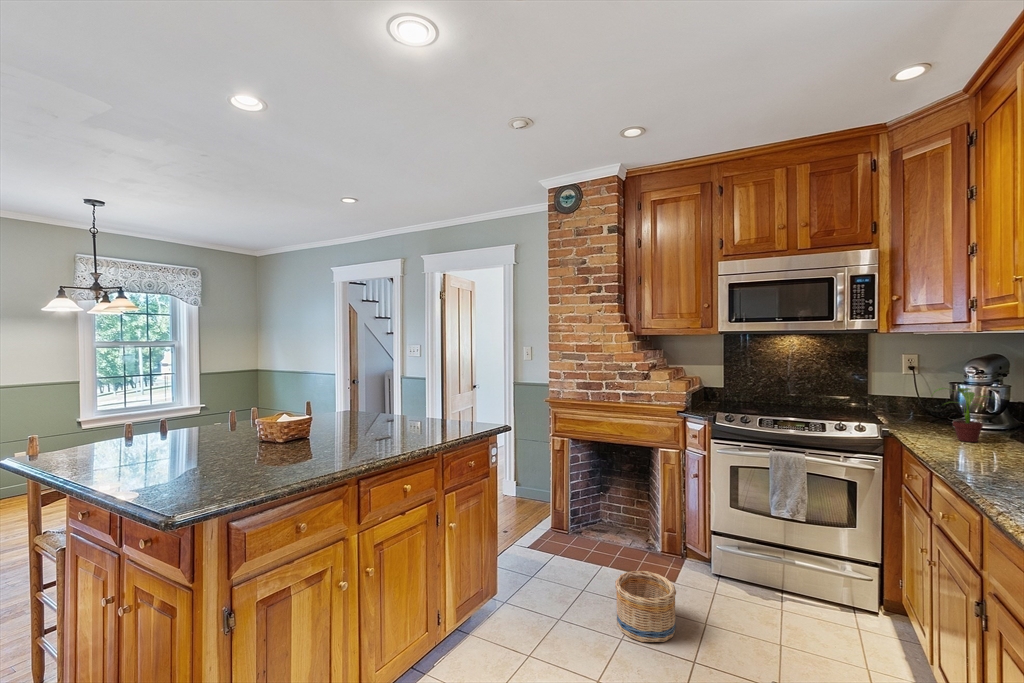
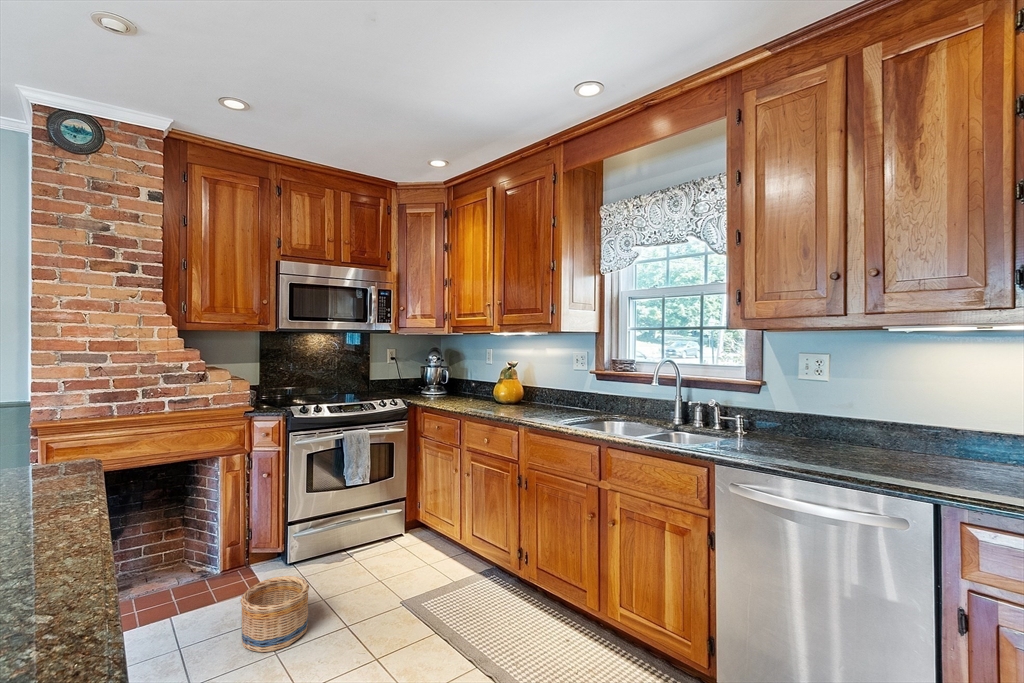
potted plant: present [933,388,988,442] -> none [433,369,461,401]

